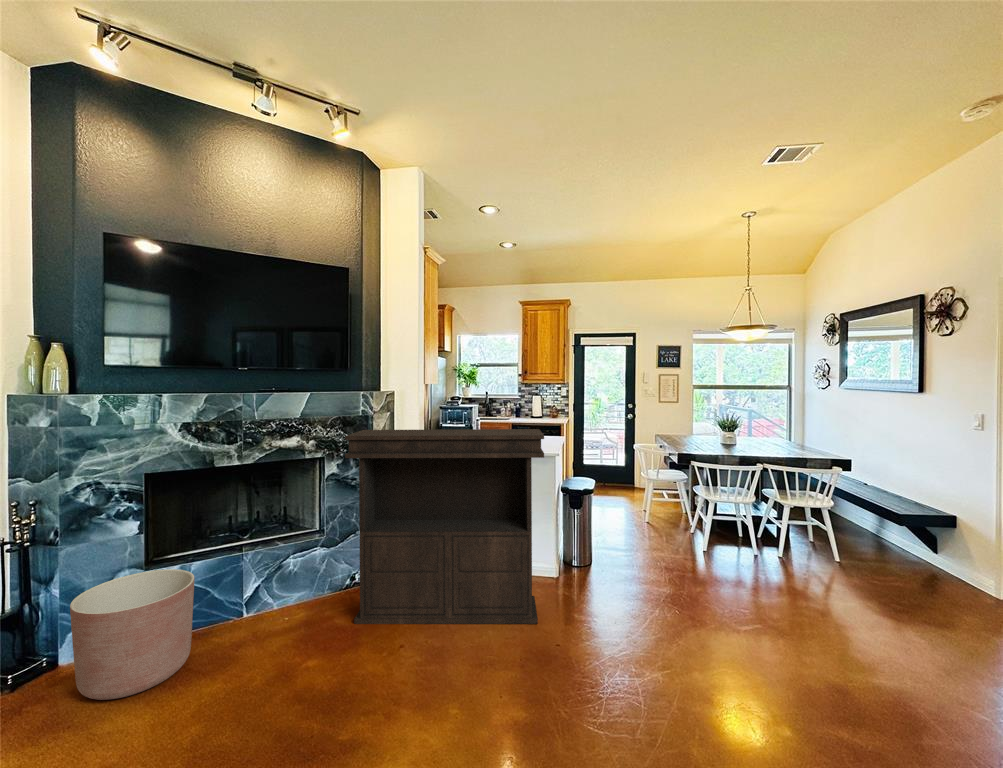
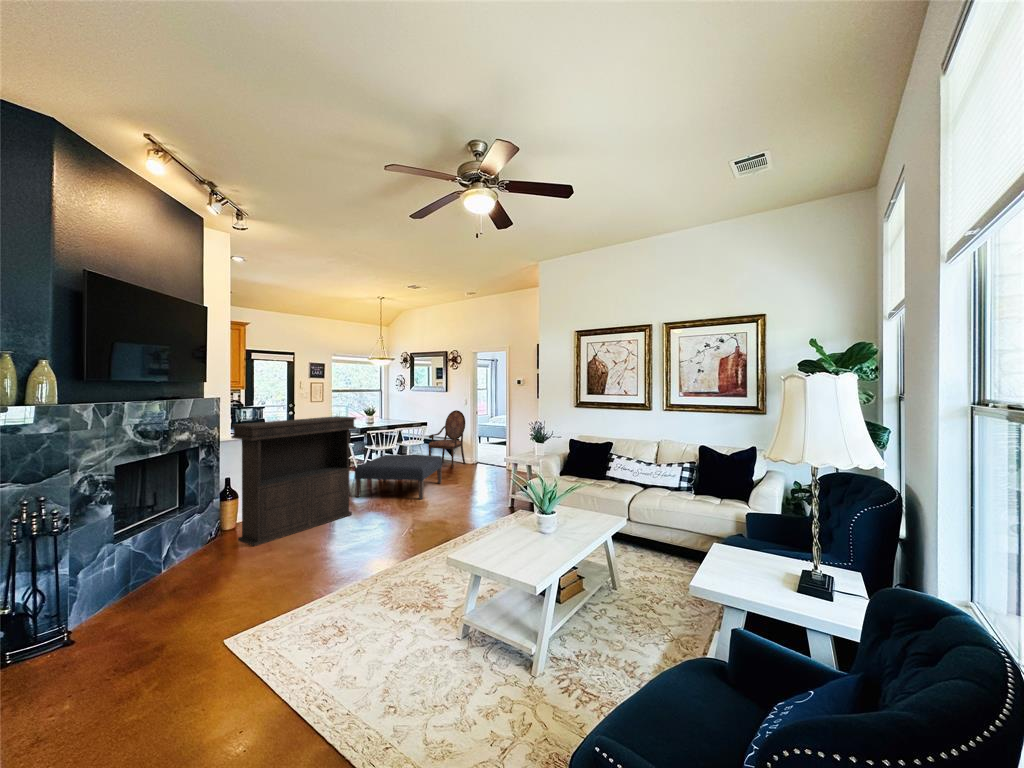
armchair: none [841,435,958,575] -> present [429,410,465,468]
ottoman: none [604,510,821,648] -> present [355,455,442,499]
planter: present [70,569,194,700] -> none [109,530,199,617]

